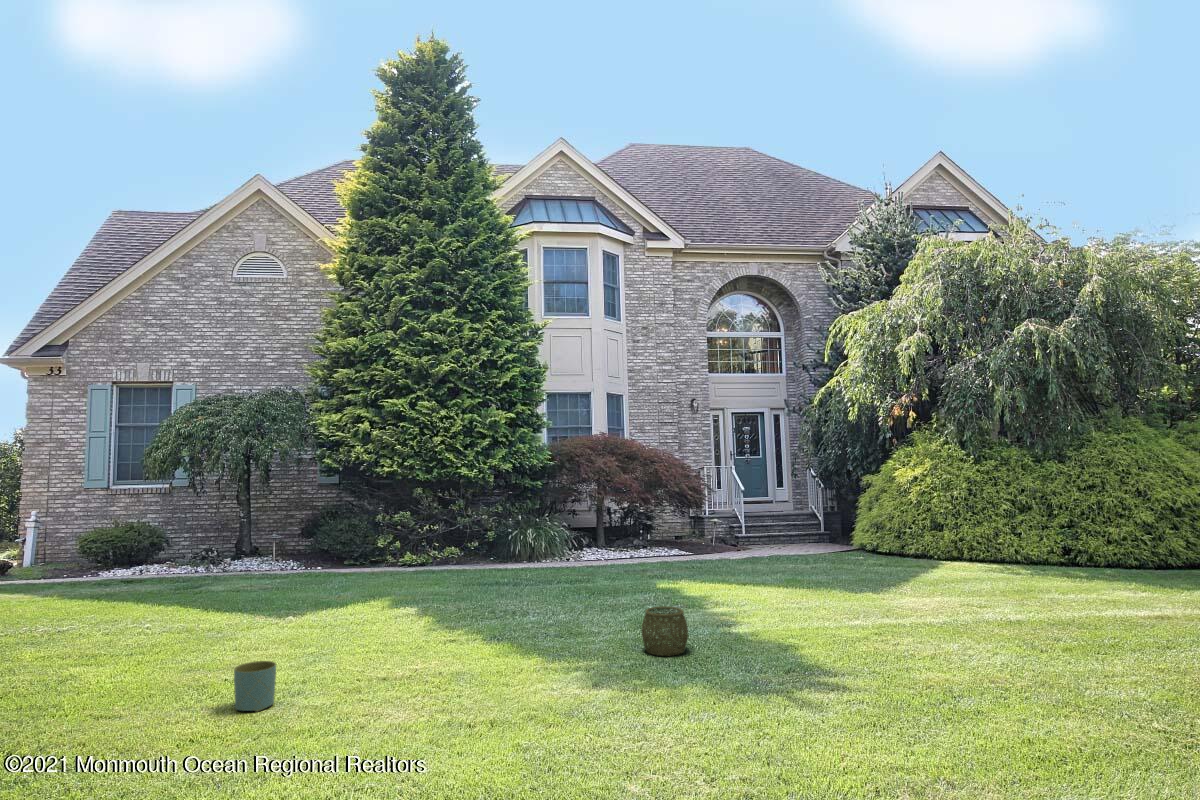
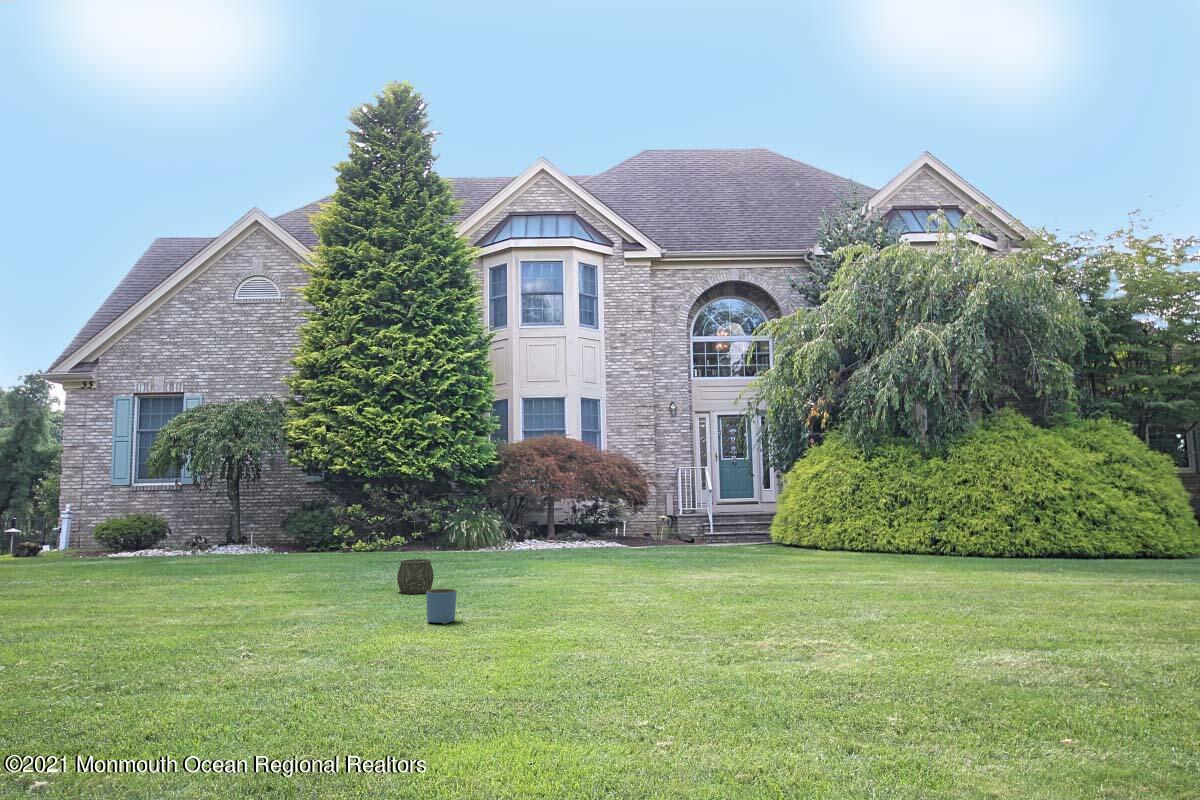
planter: present [234,661,276,712] -> present [426,589,456,624]

